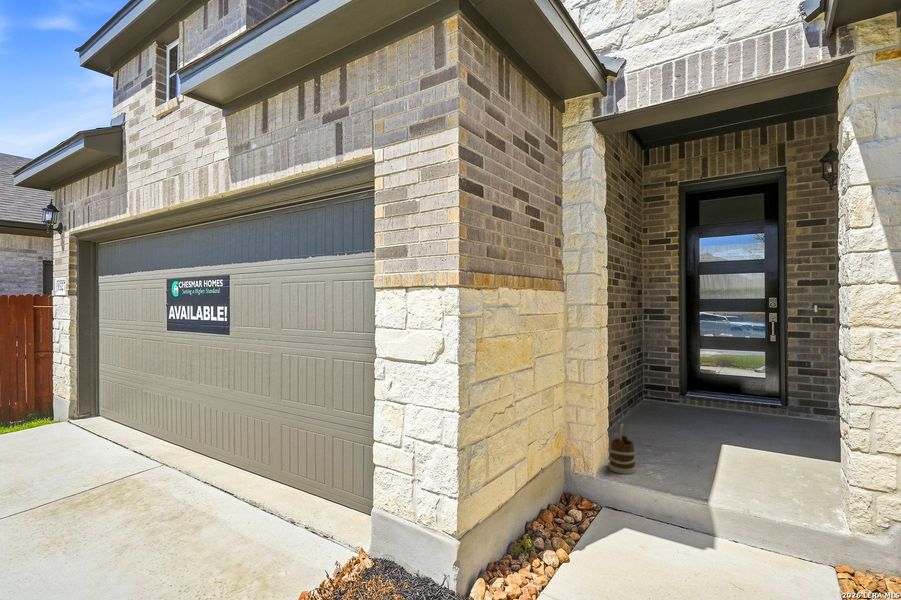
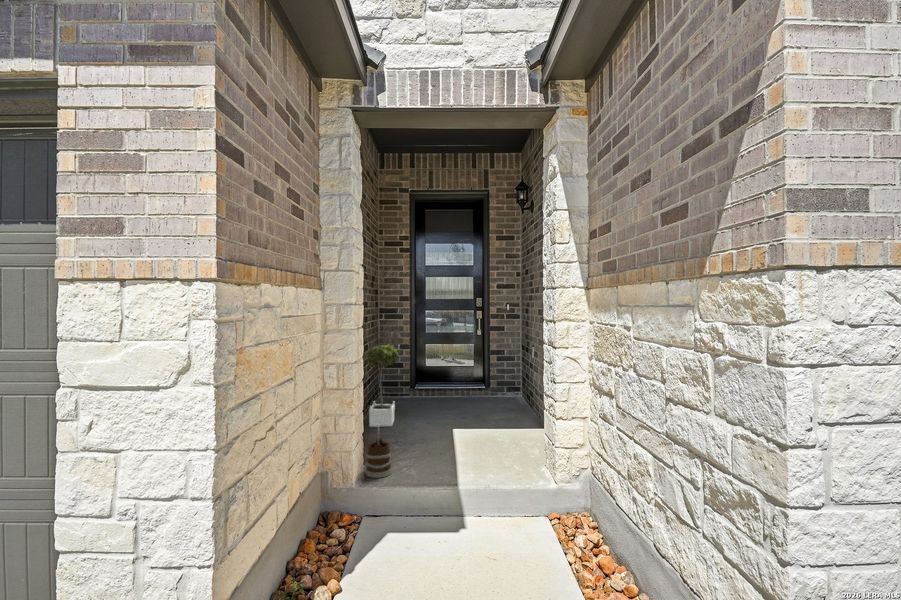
potted tree: none [623,344,660,429] -> present [367,344,400,427]

